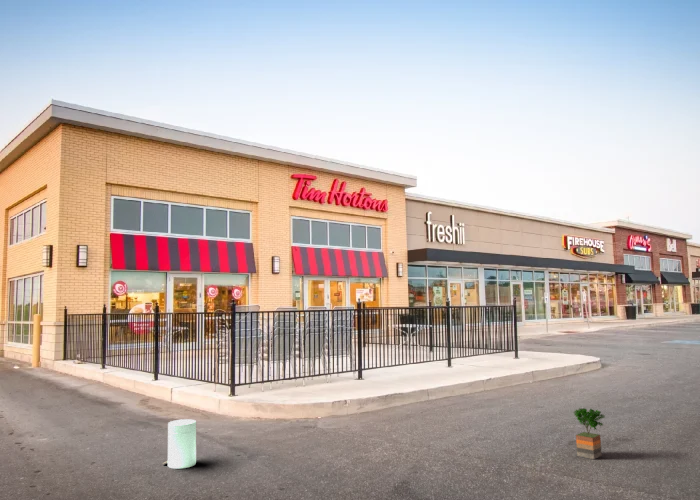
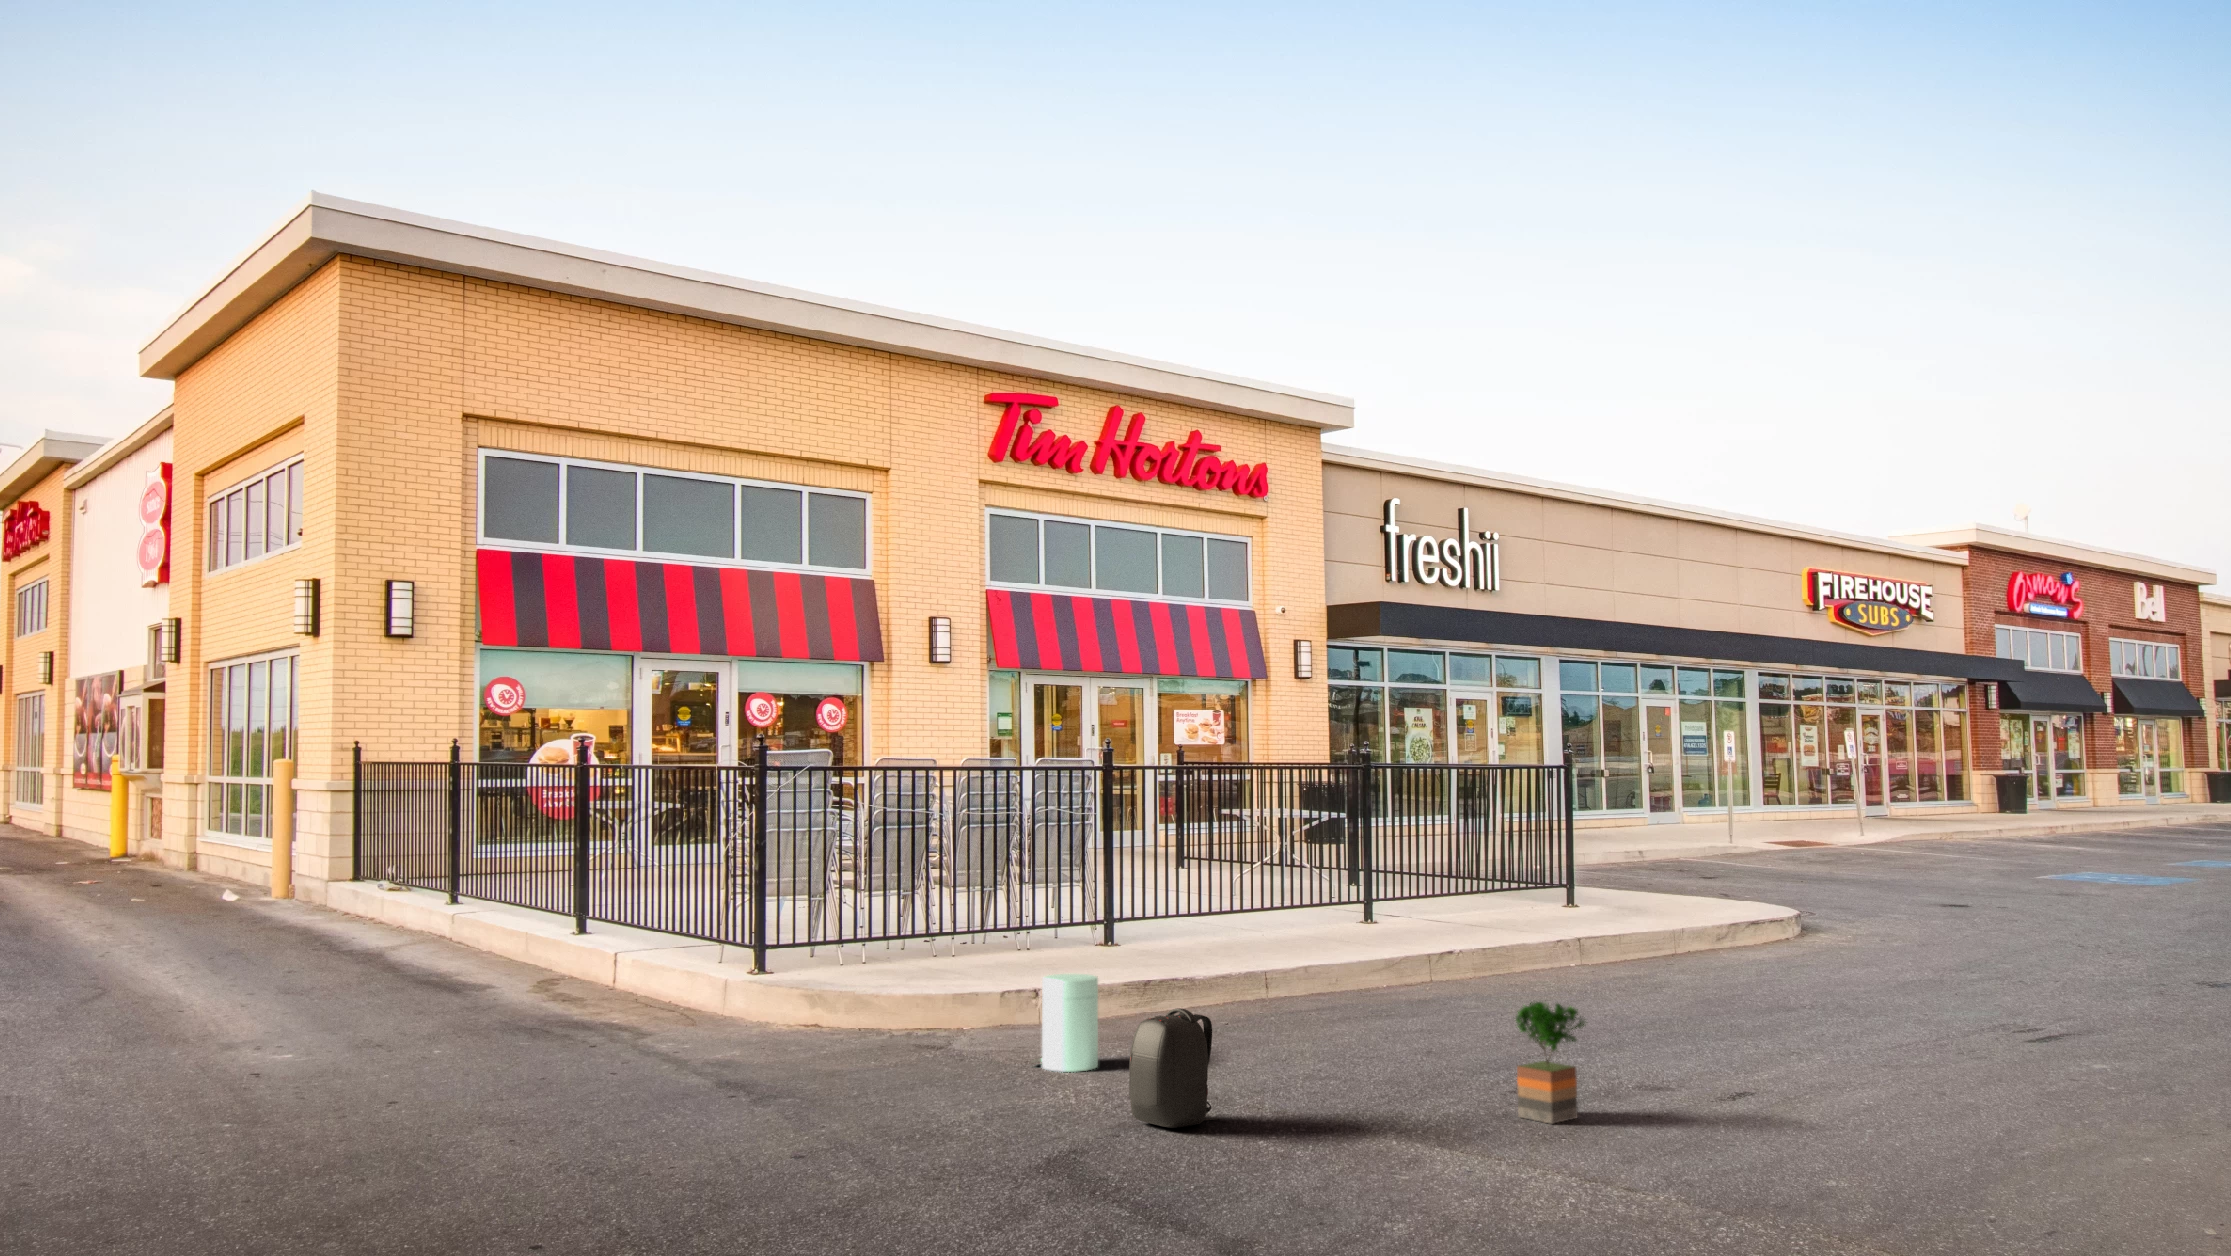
backpack: none [420,416,456,466] -> present [1129,1008,1219,1128]
trash can: present [162,419,196,469] -> present [1031,974,1098,1072]

